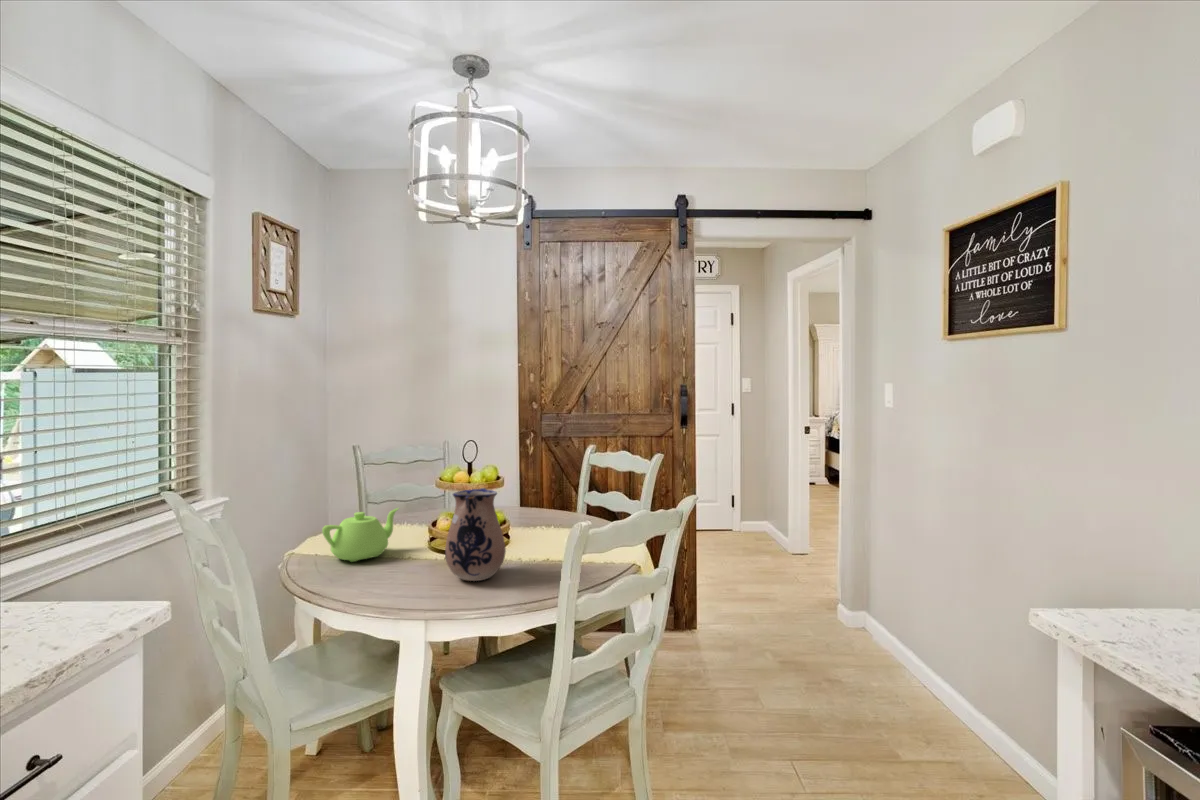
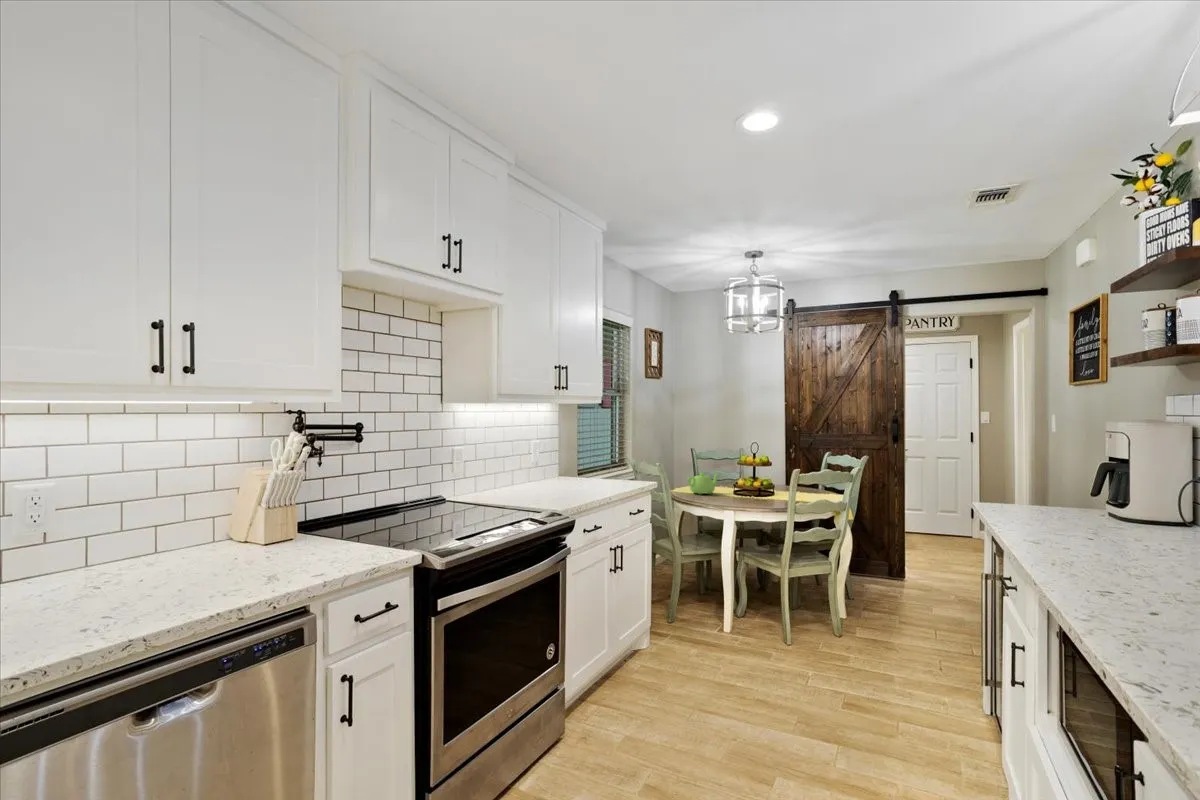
ceramic pitcher: present [445,488,506,581] -> none [743,462,771,502]

